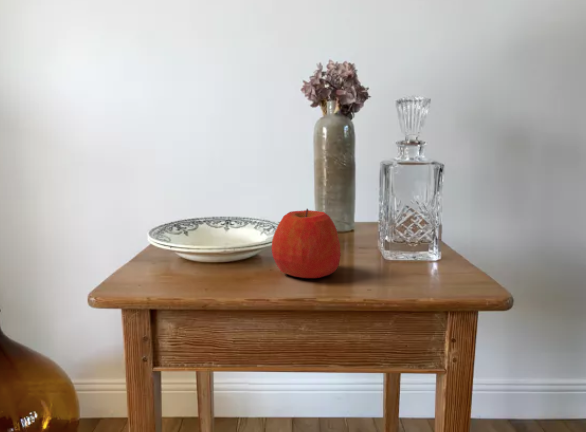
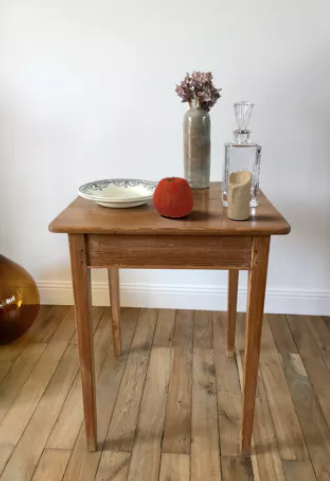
candle: none [397,199,439,282] -> present [227,171,252,220]

